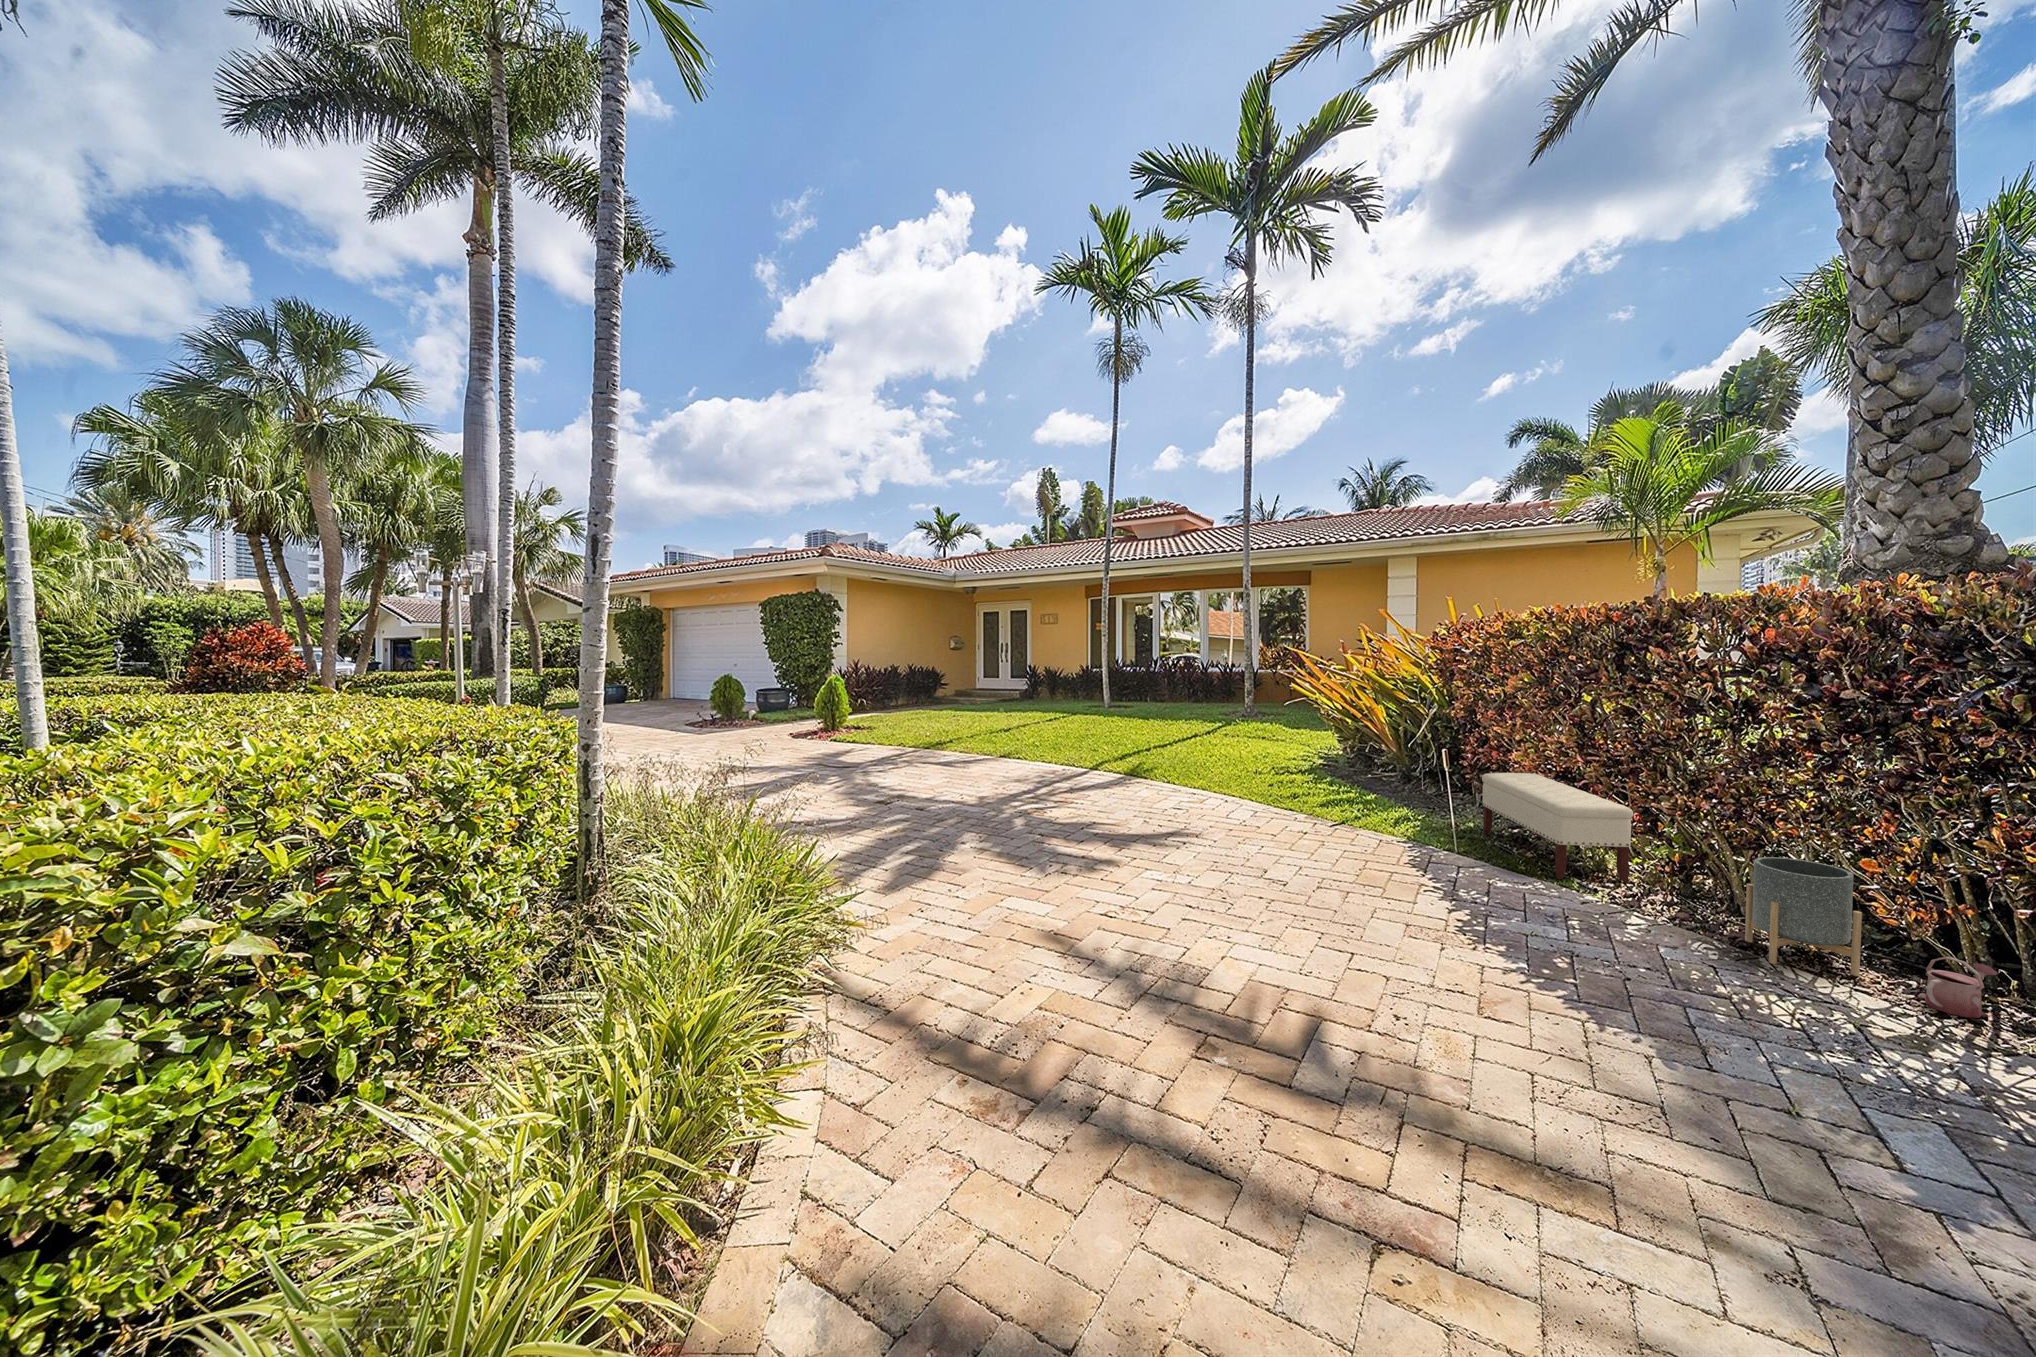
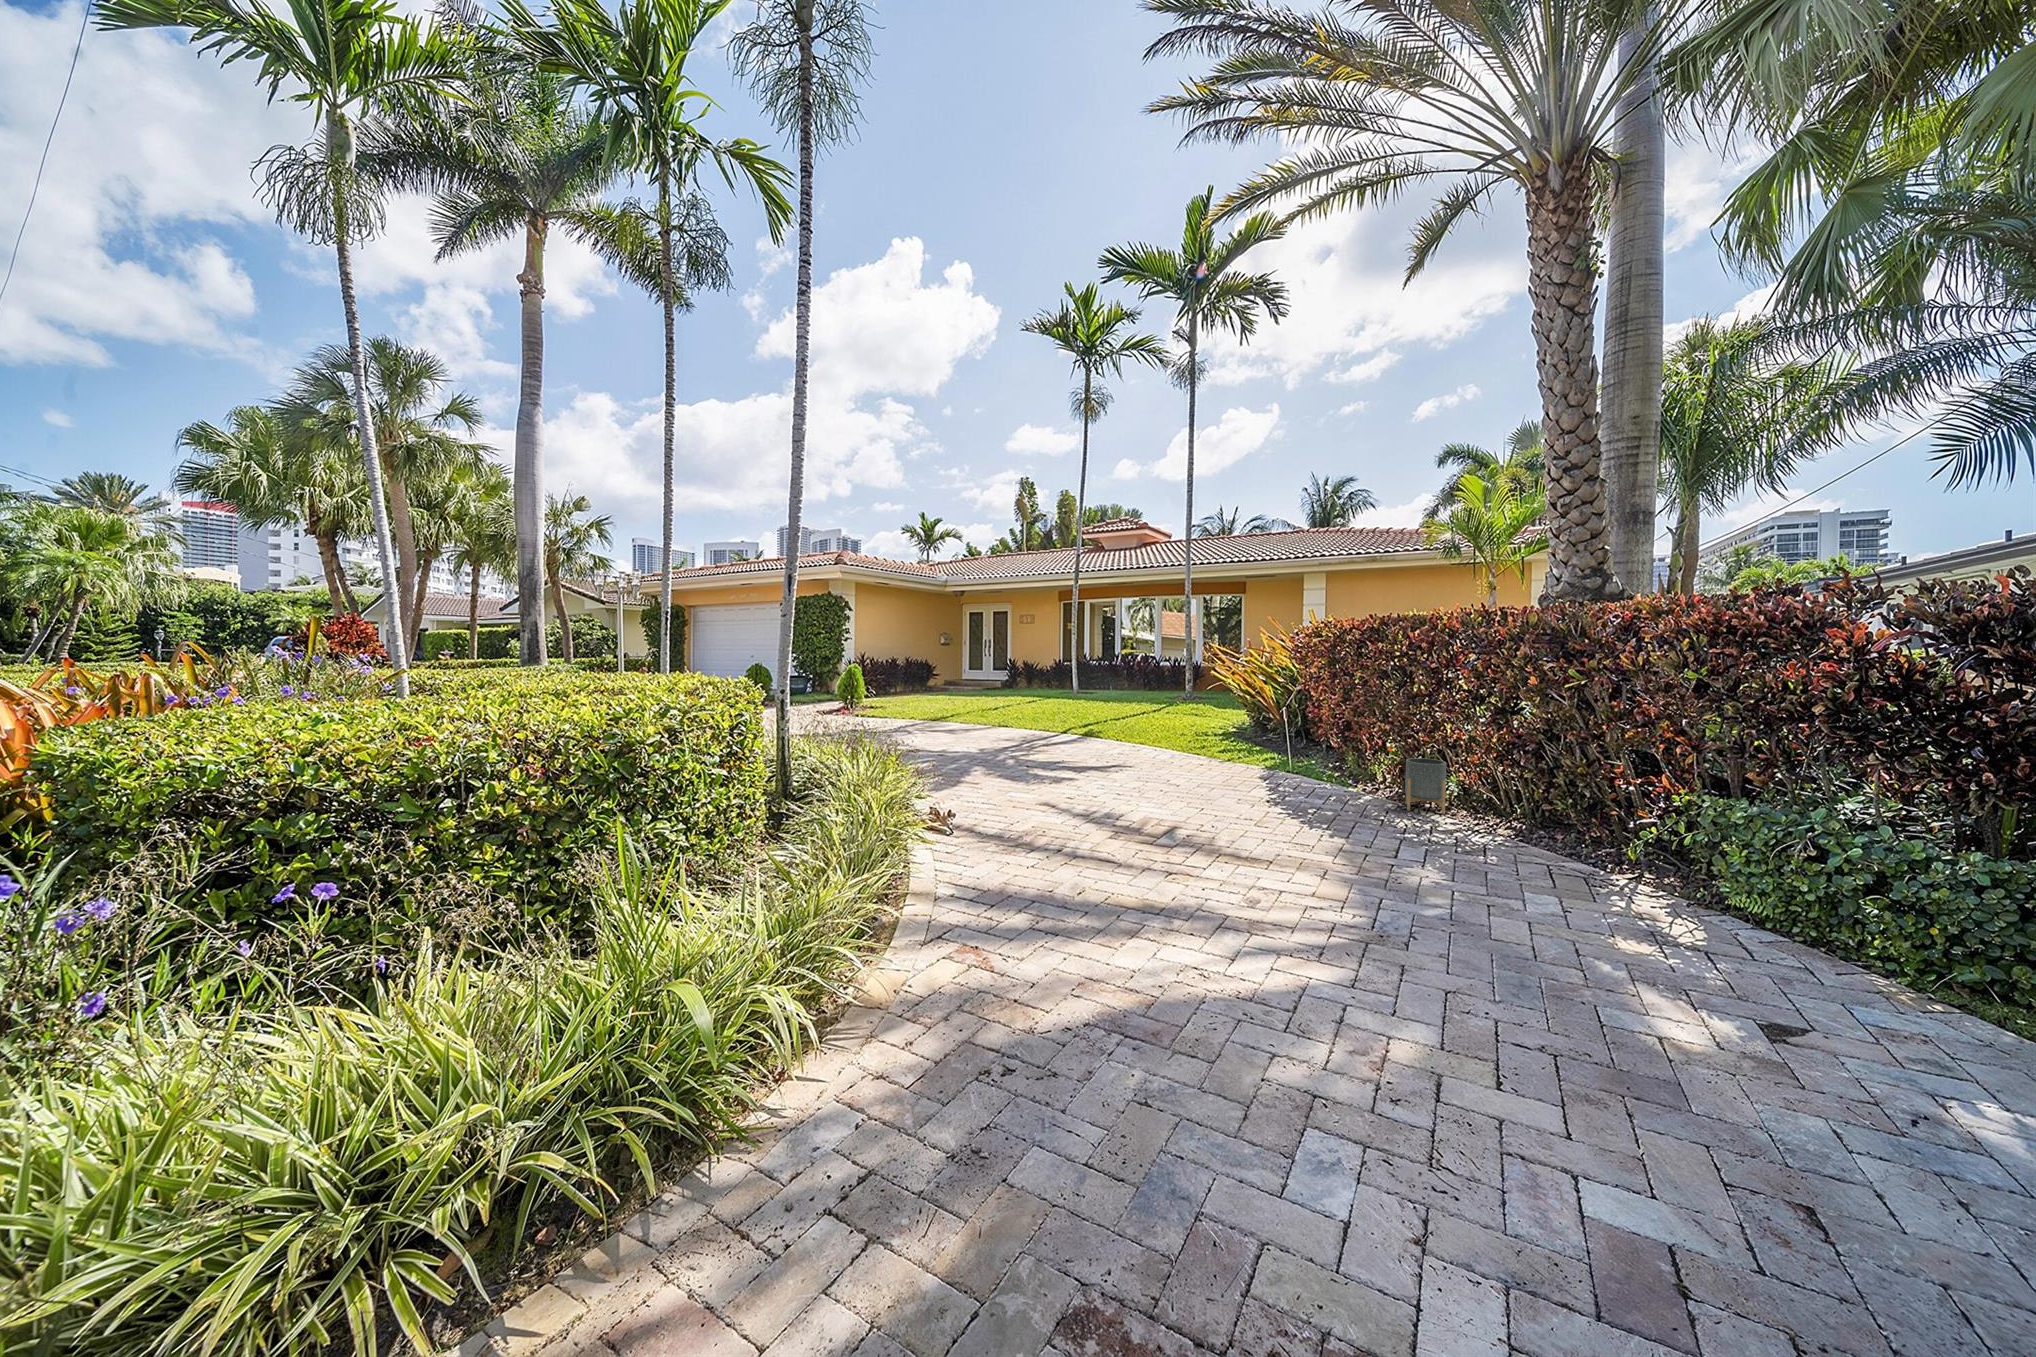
bench: present [1482,773,1633,882] -> none [1308,726,1374,784]
watering can: present [1925,957,1997,1018] -> none [1458,797,1493,824]

